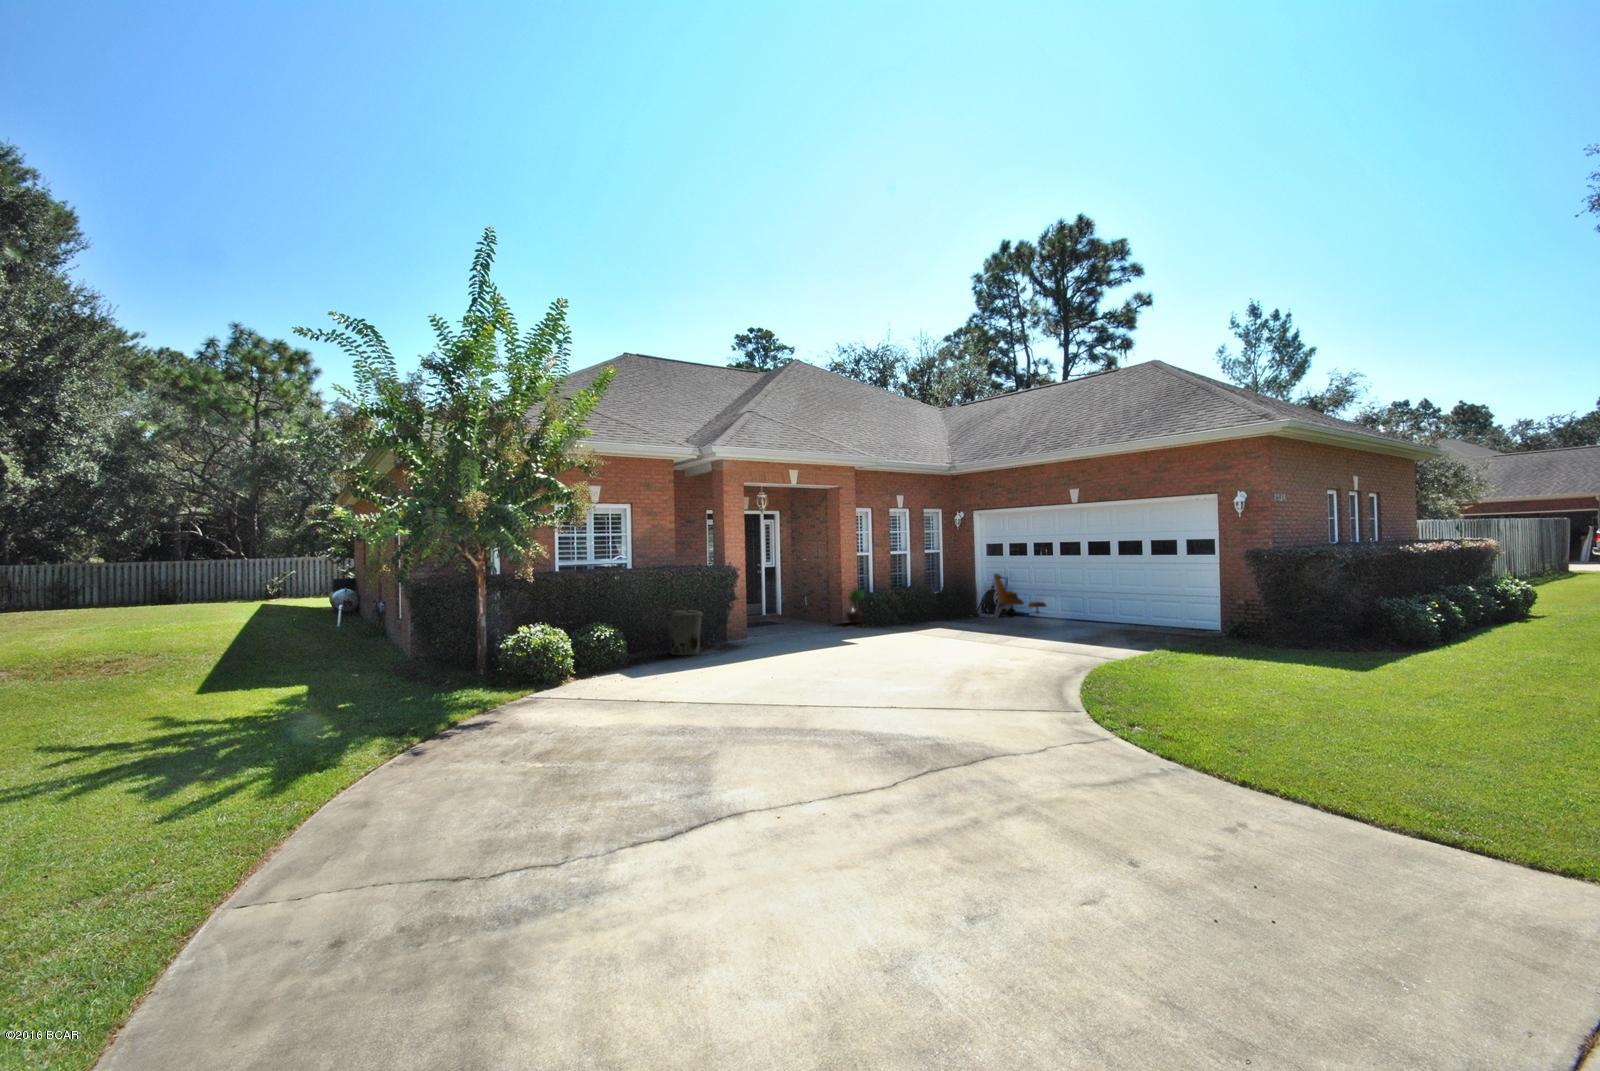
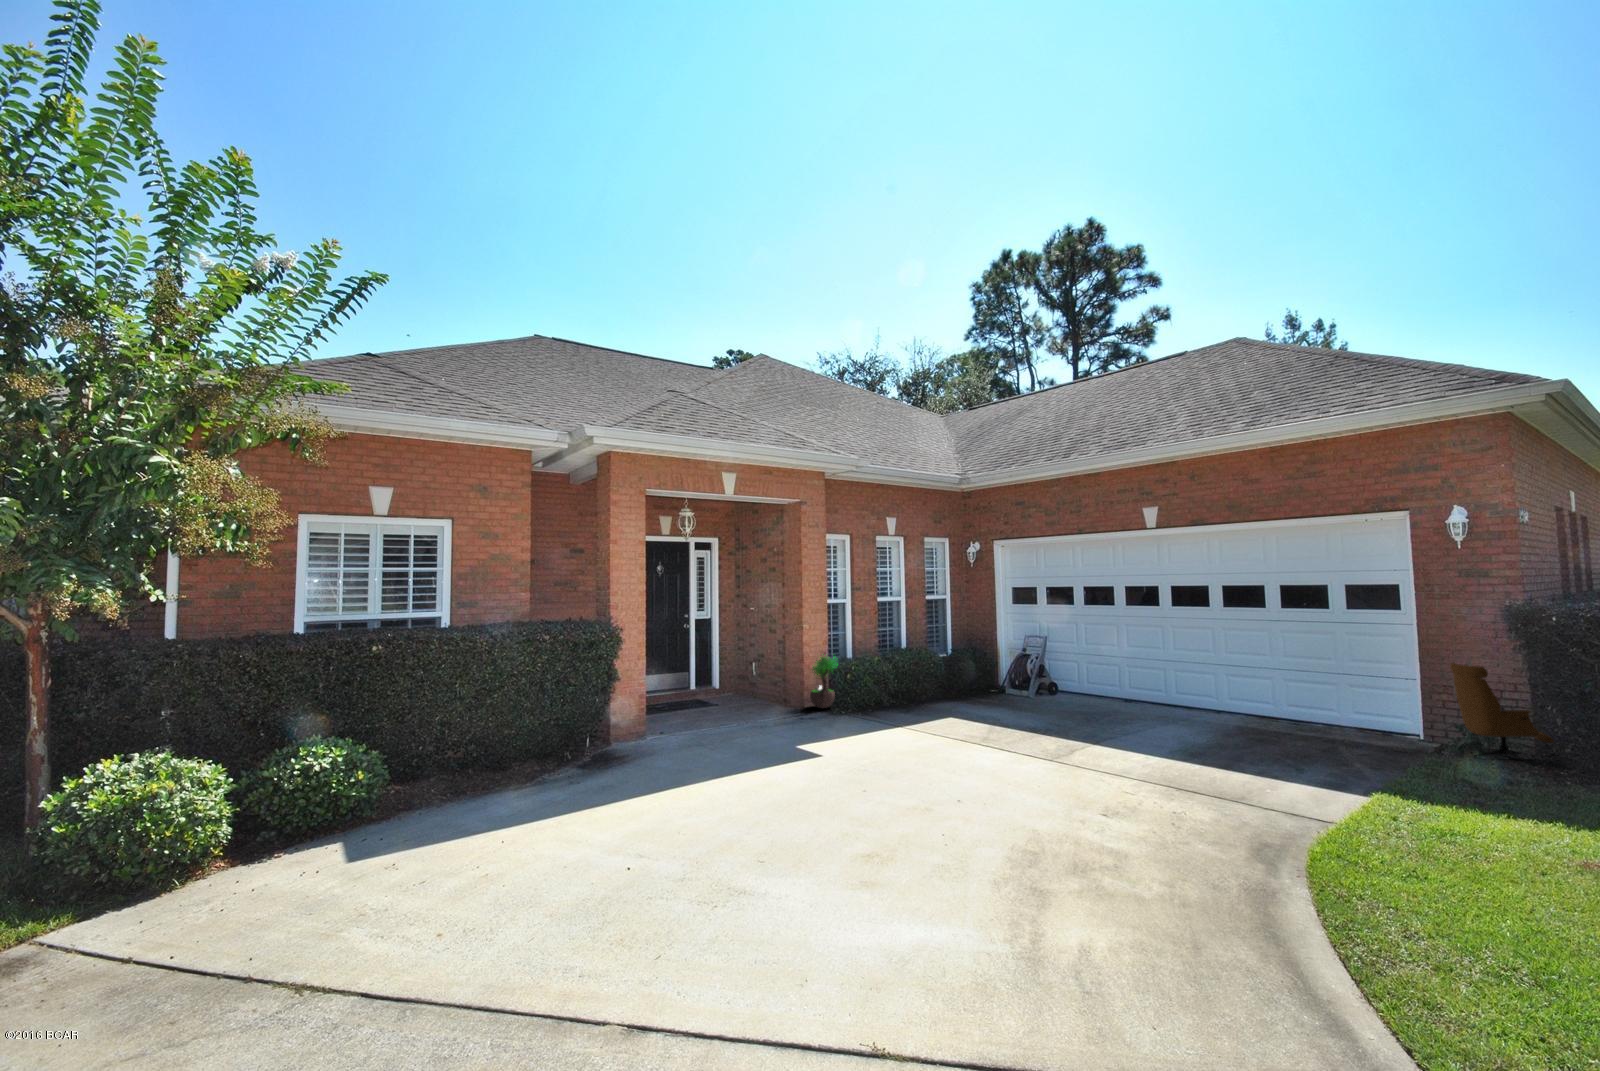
lounge chair: present [994,573,1046,614] -> present [1450,663,1558,764]
trash can: present [666,607,703,655] -> none [480,696,549,786]

